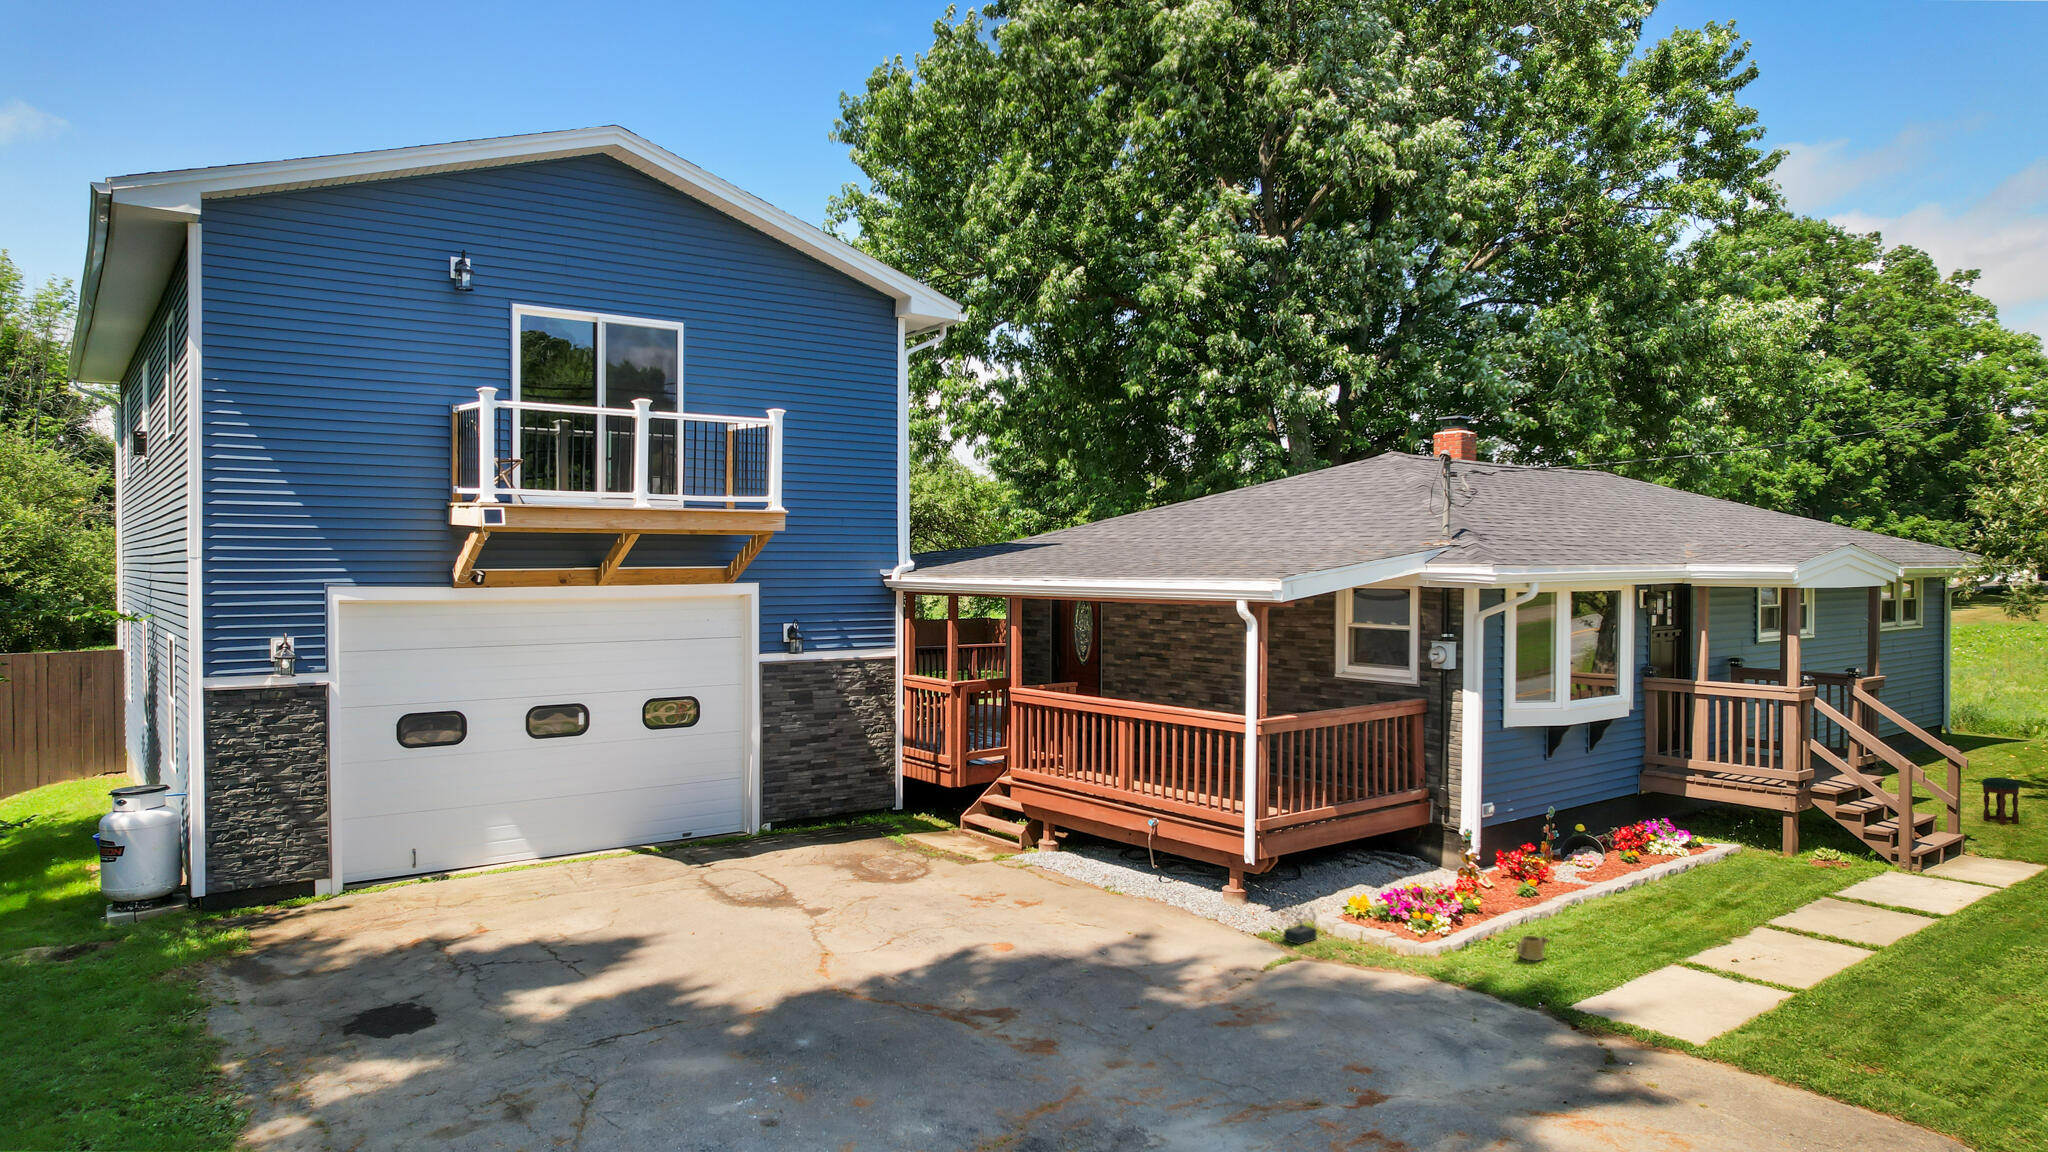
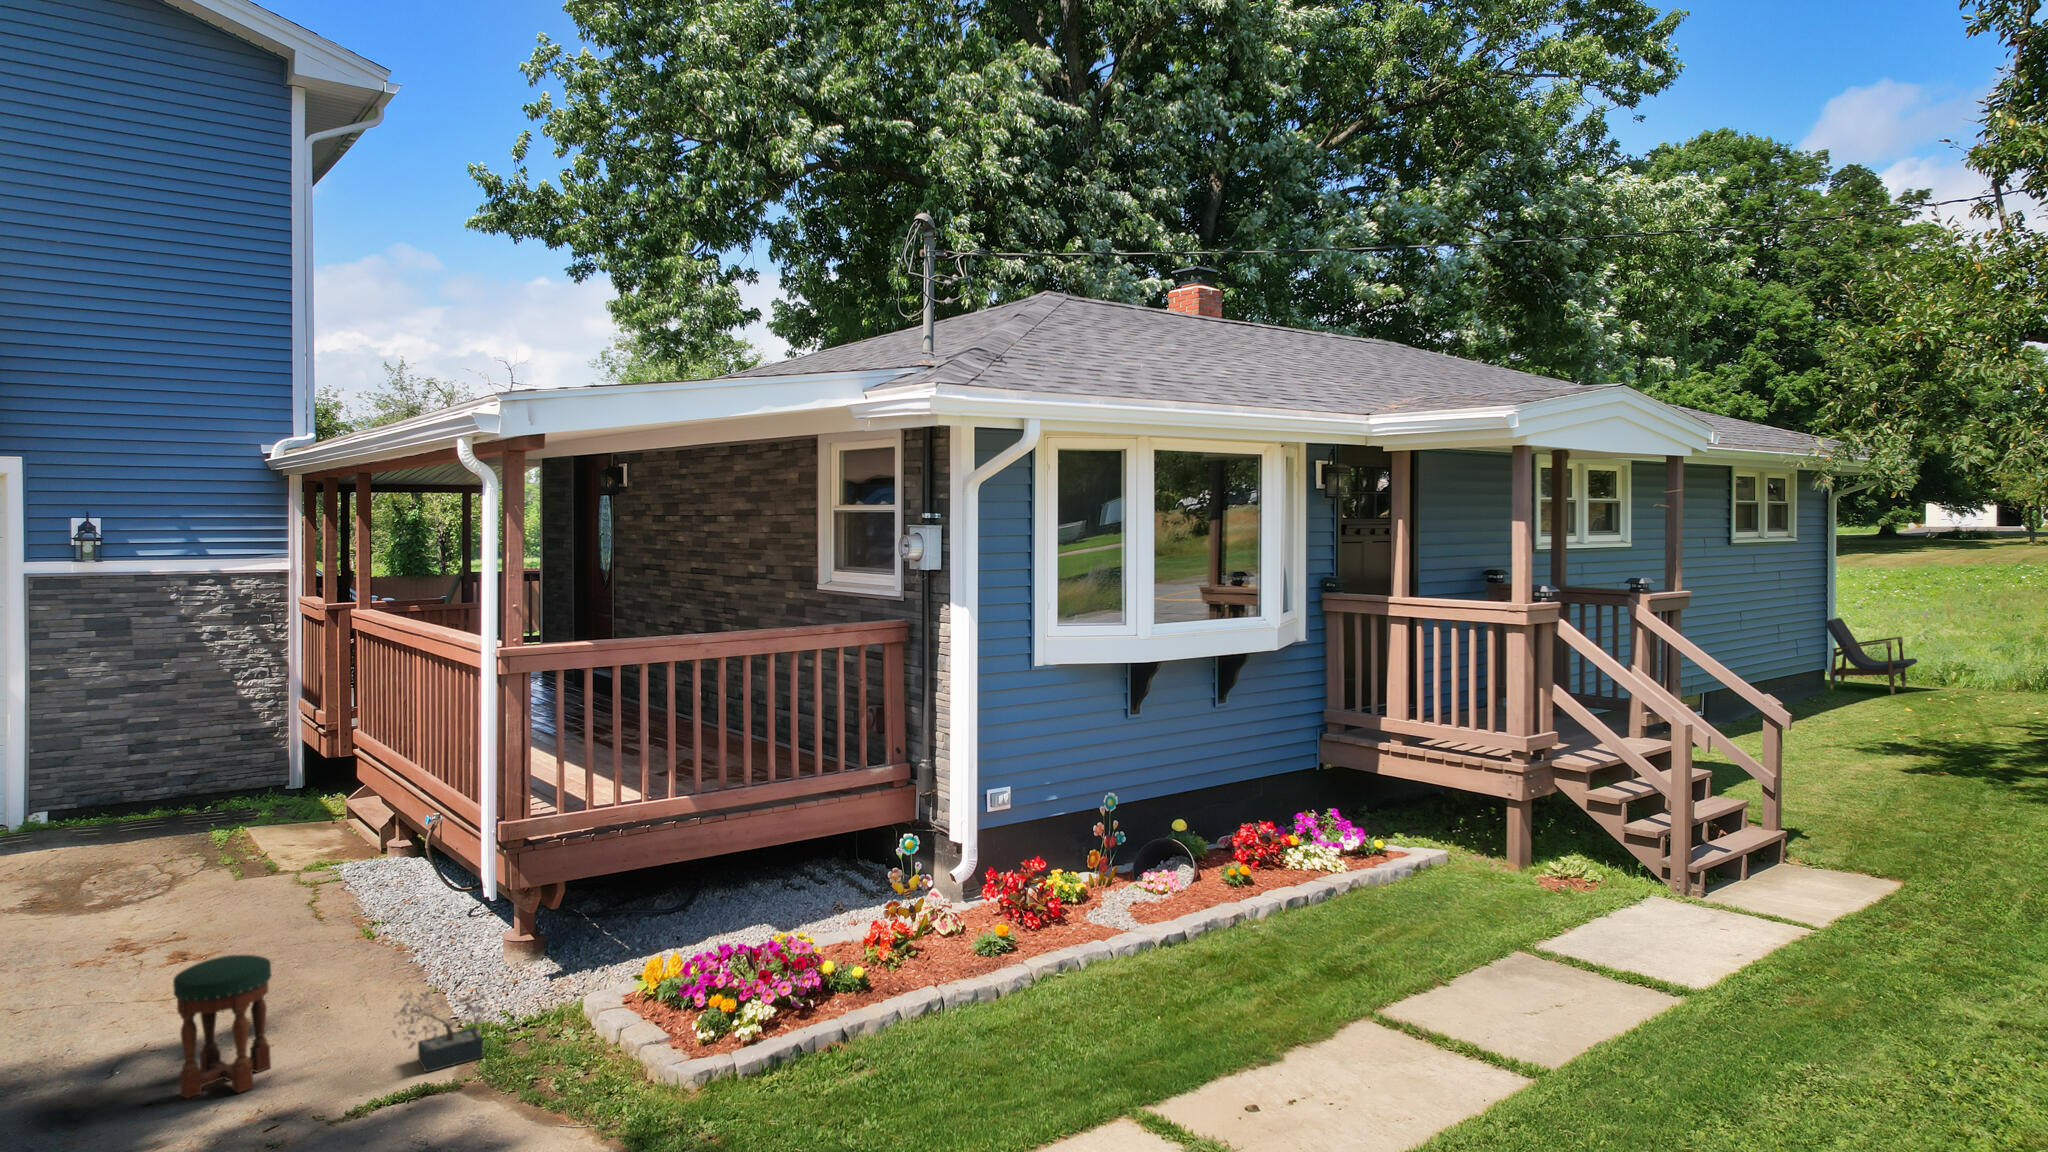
lounge chair: none [1935,683,2008,744] -> present [1825,618,1917,695]
stool: present [1982,778,2019,824] -> present [173,955,271,1098]
watering can: present [1516,935,1549,960] -> none [790,1065,870,1120]

